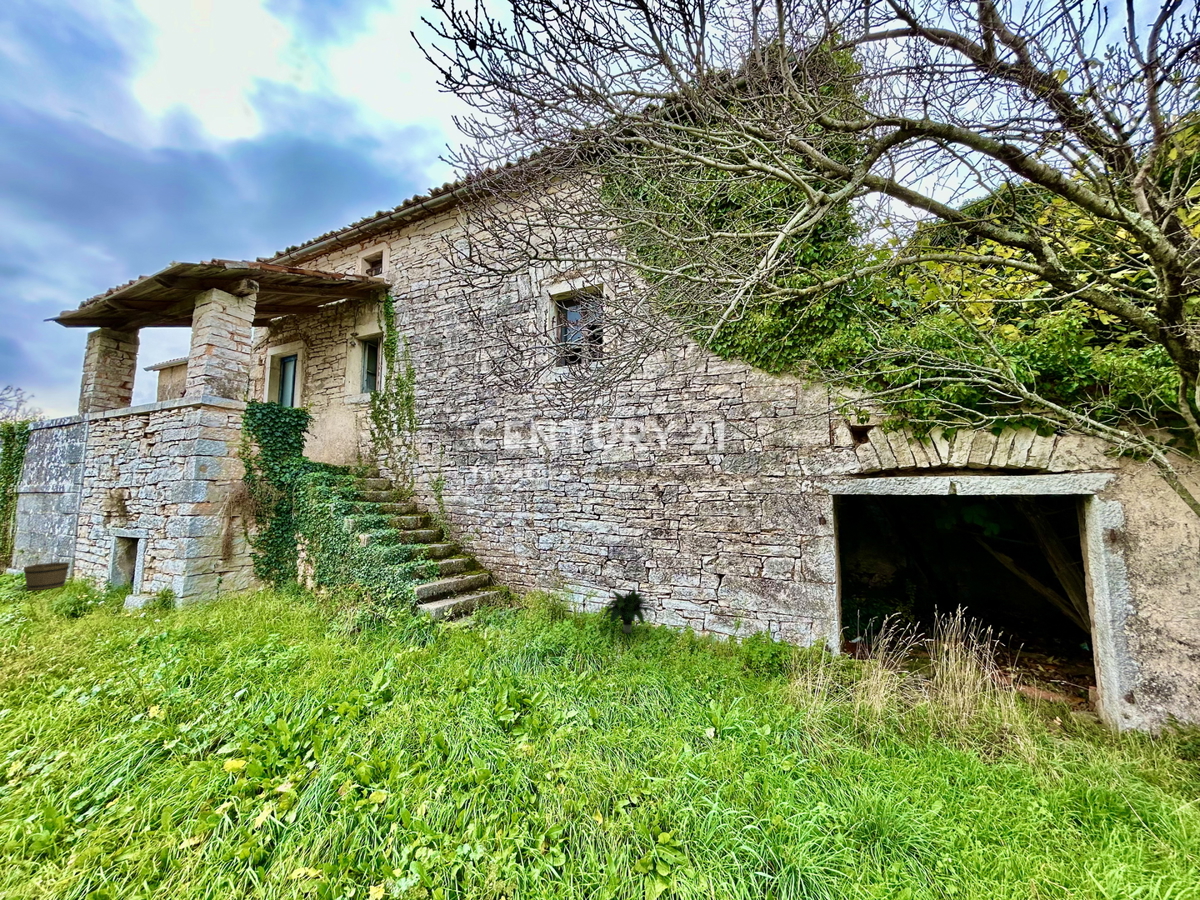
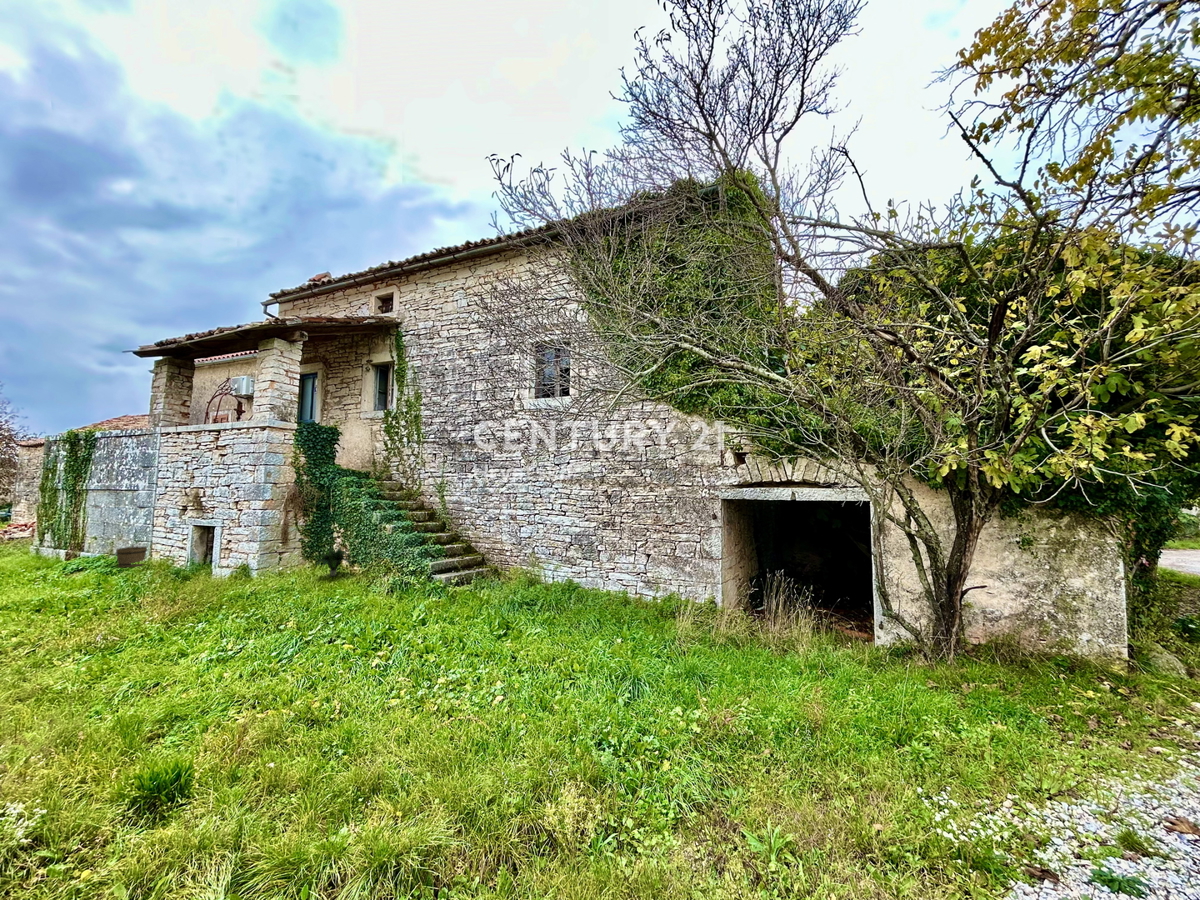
potted plant: present [604,588,655,633] -> present [316,547,352,576]

